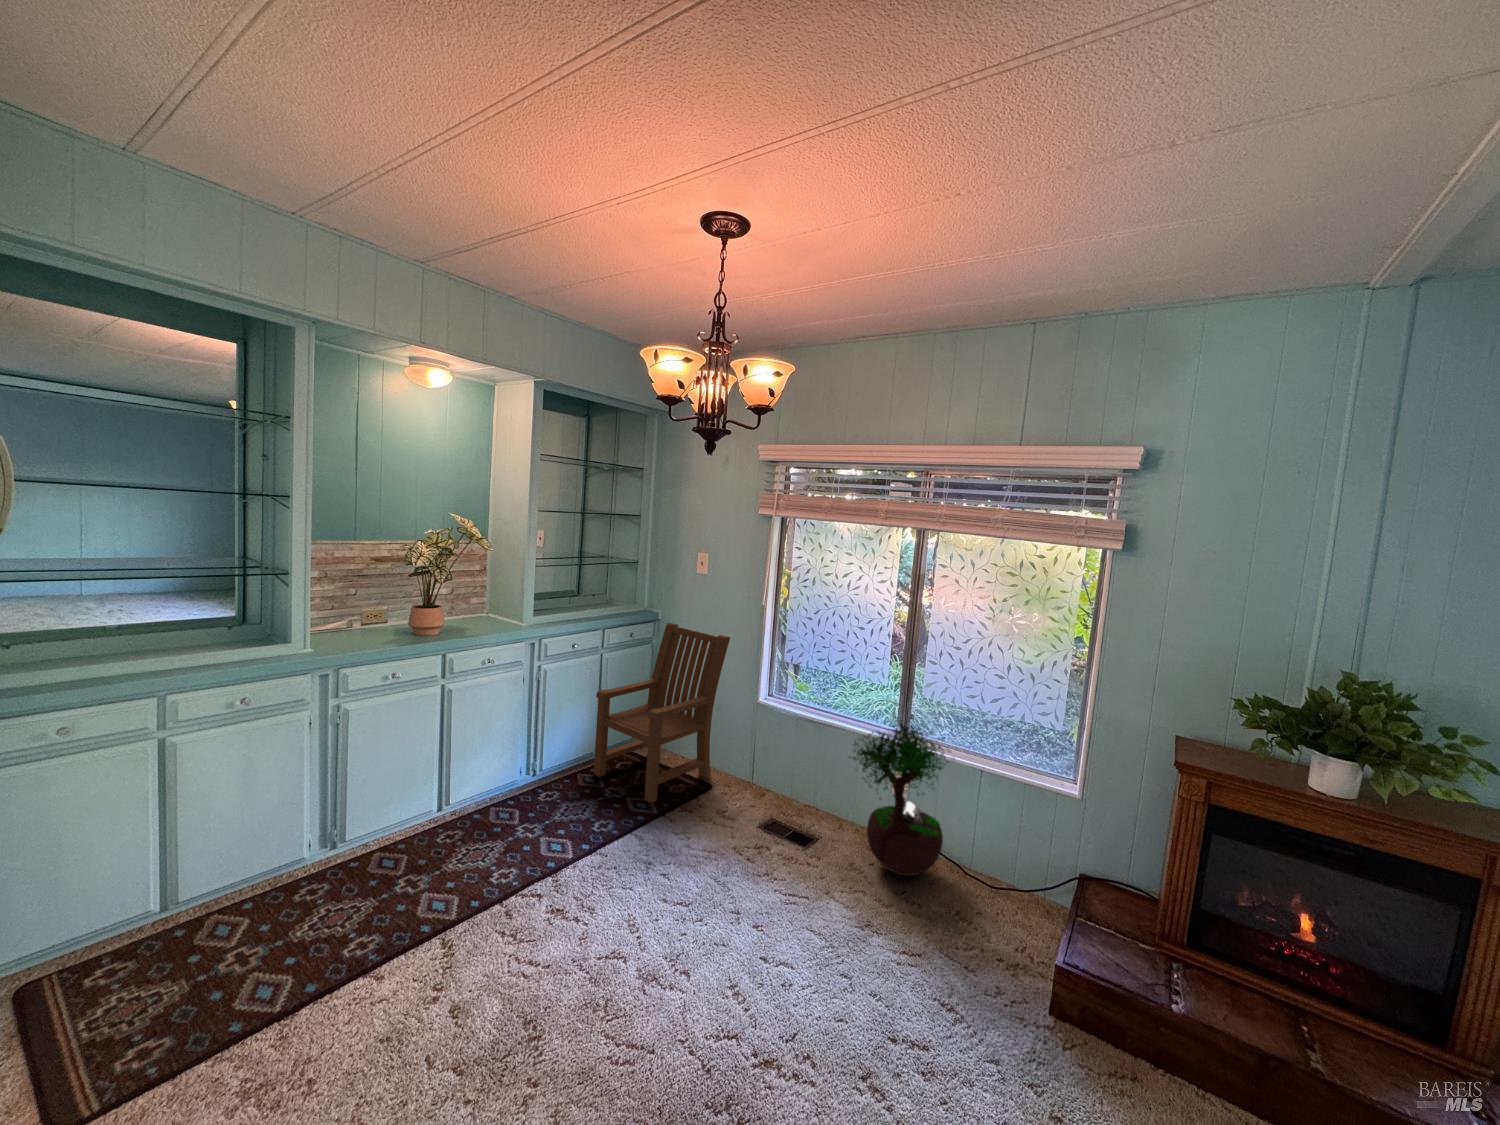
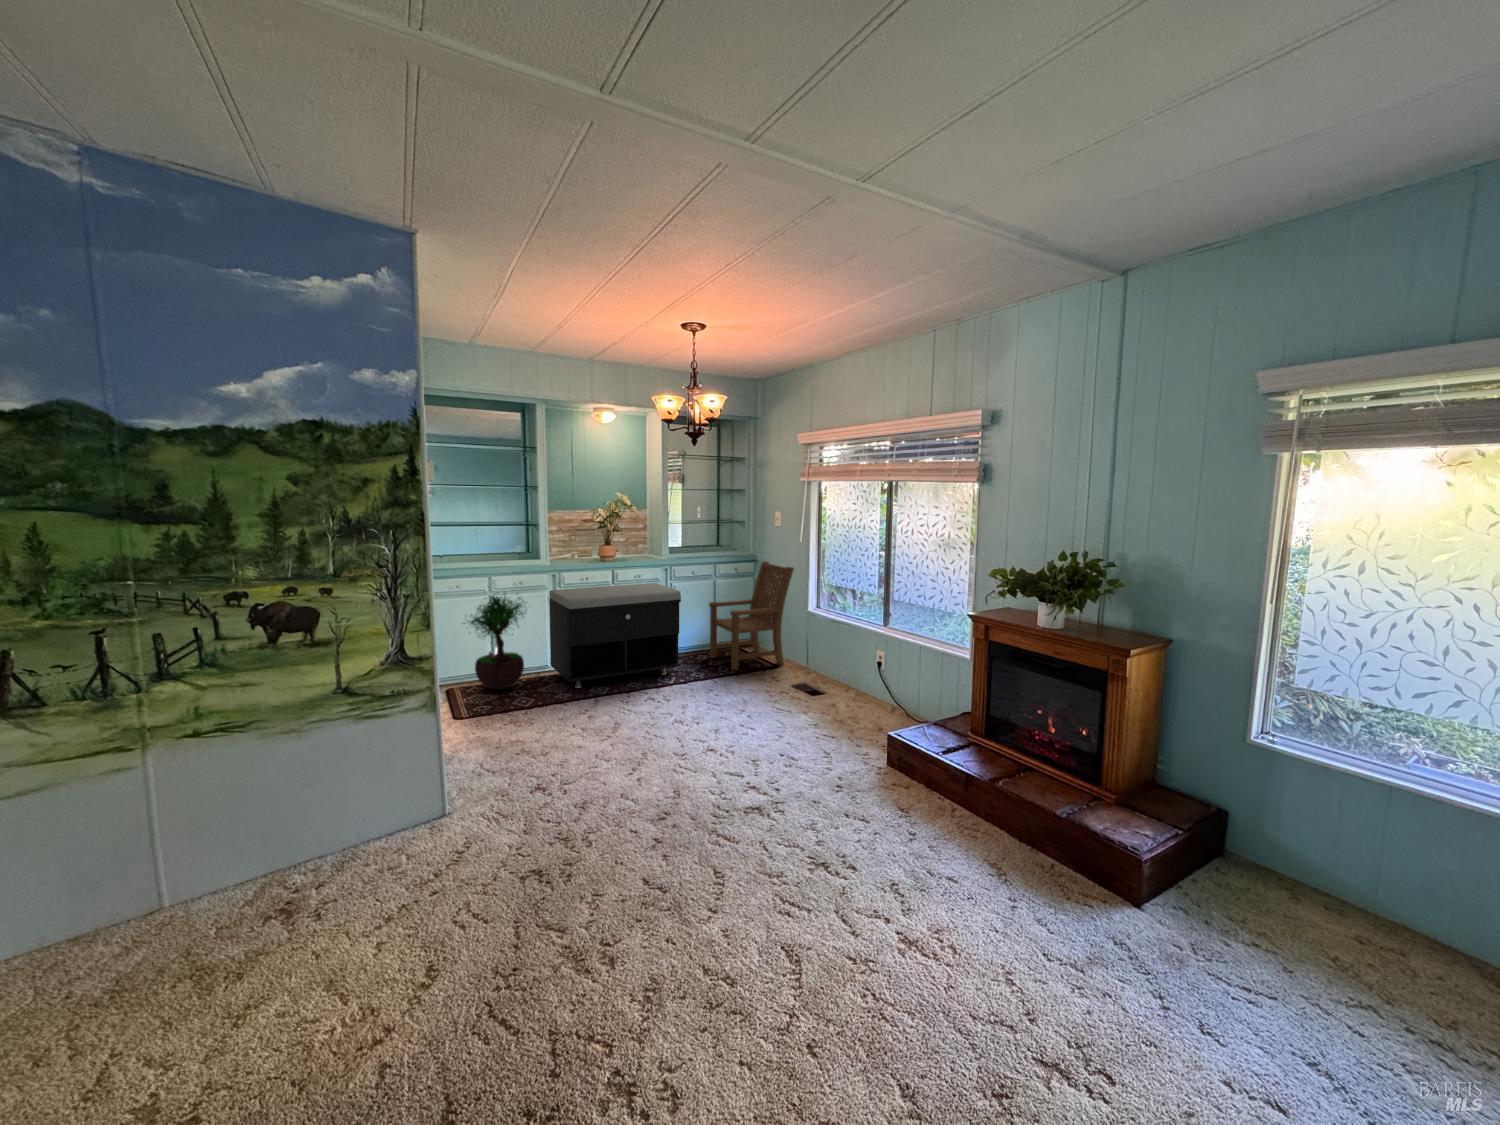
storage bench: none [312,669,582,909] -> present [549,583,681,688]
potted tree: present [849,712,955,876] -> present [464,592,524,690]

